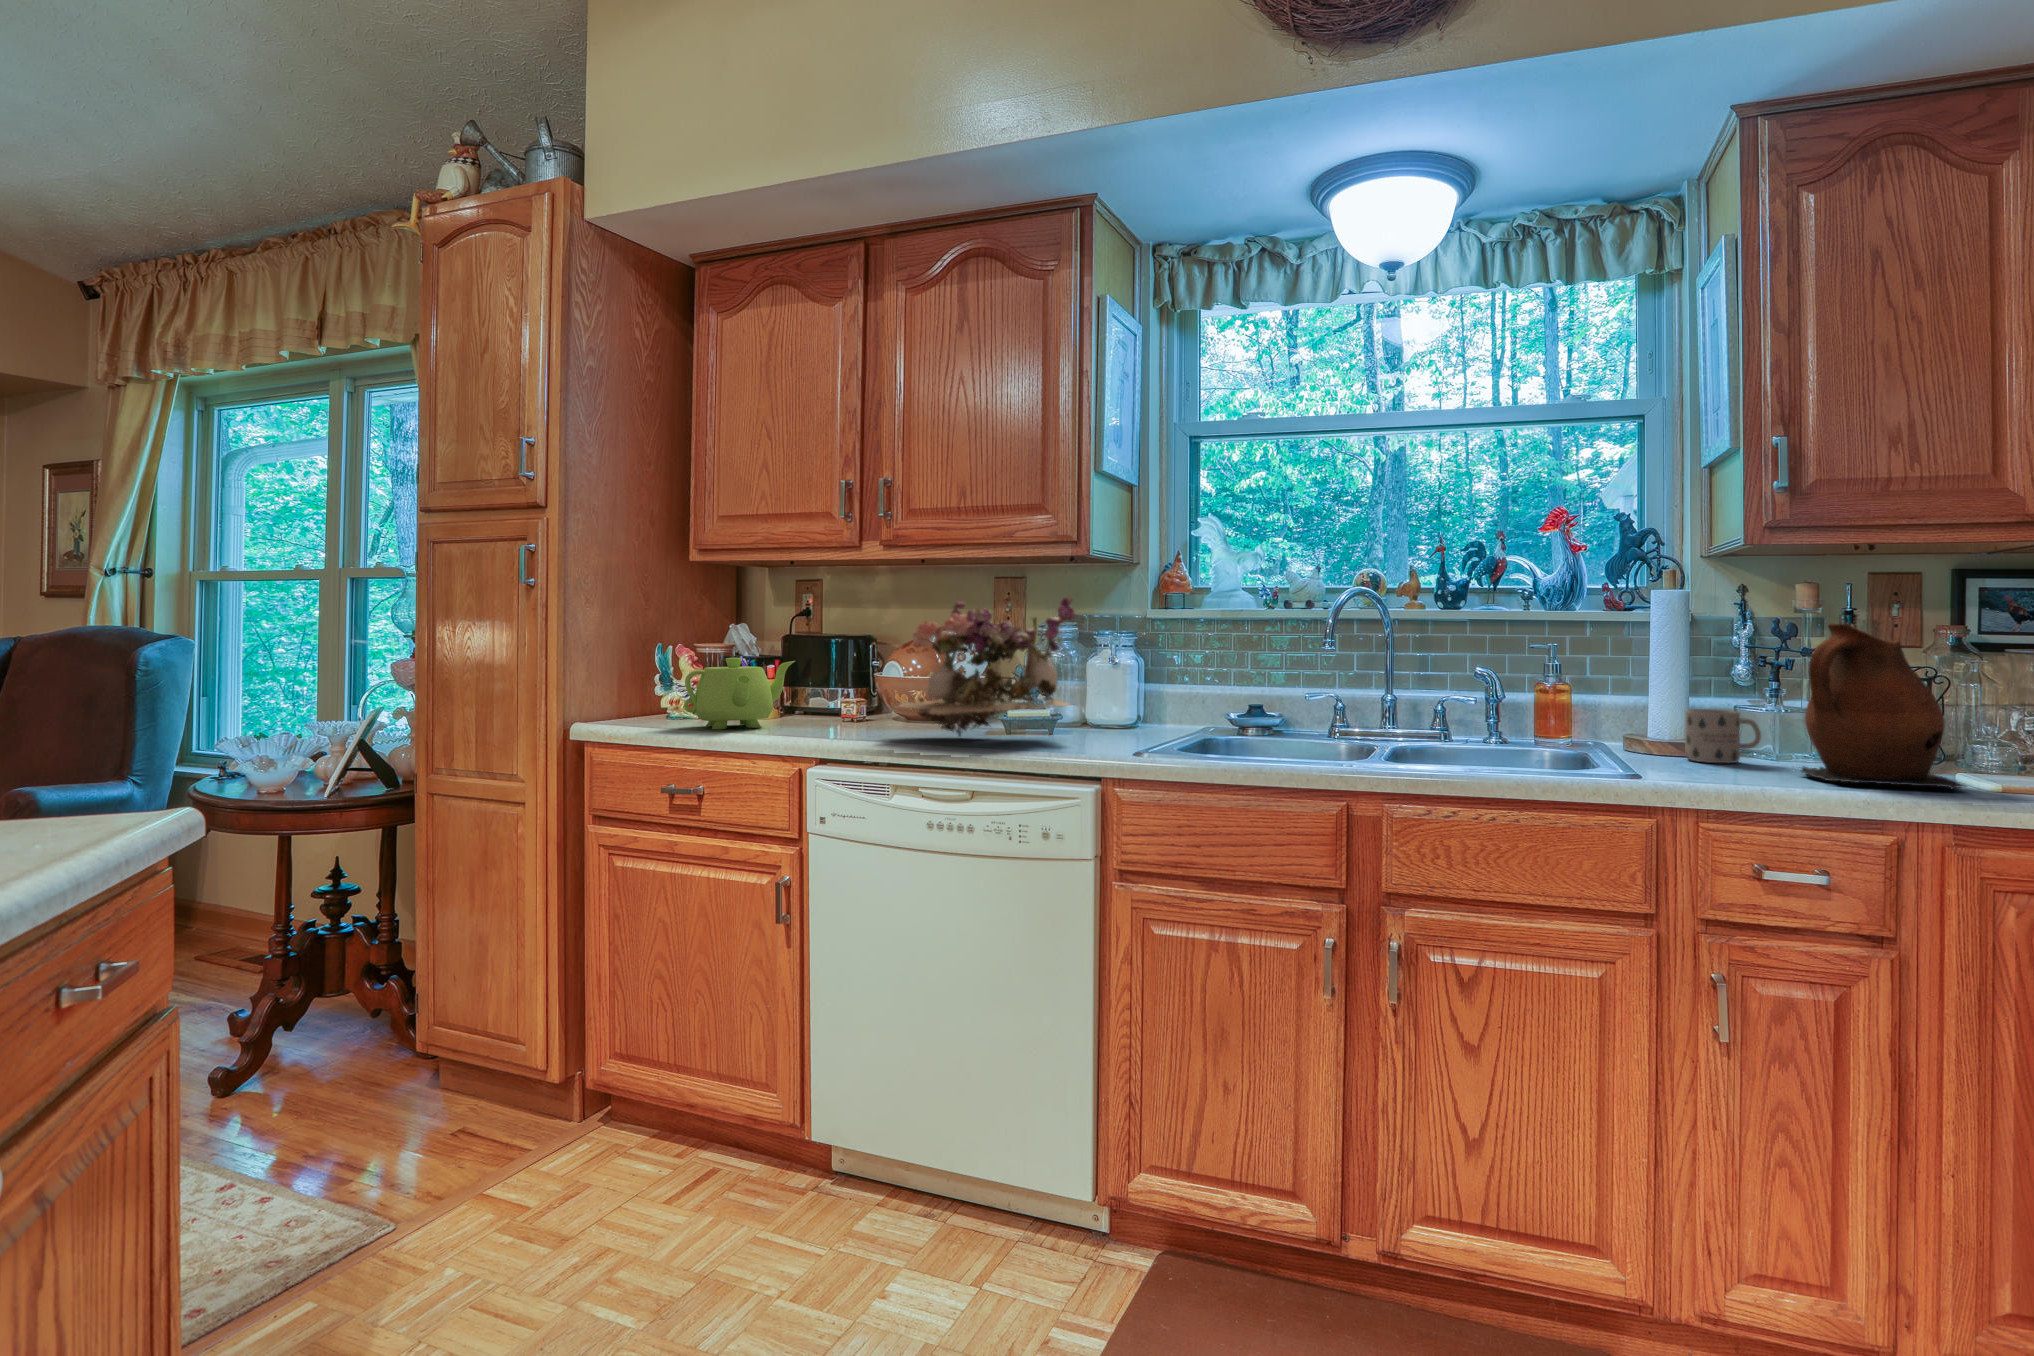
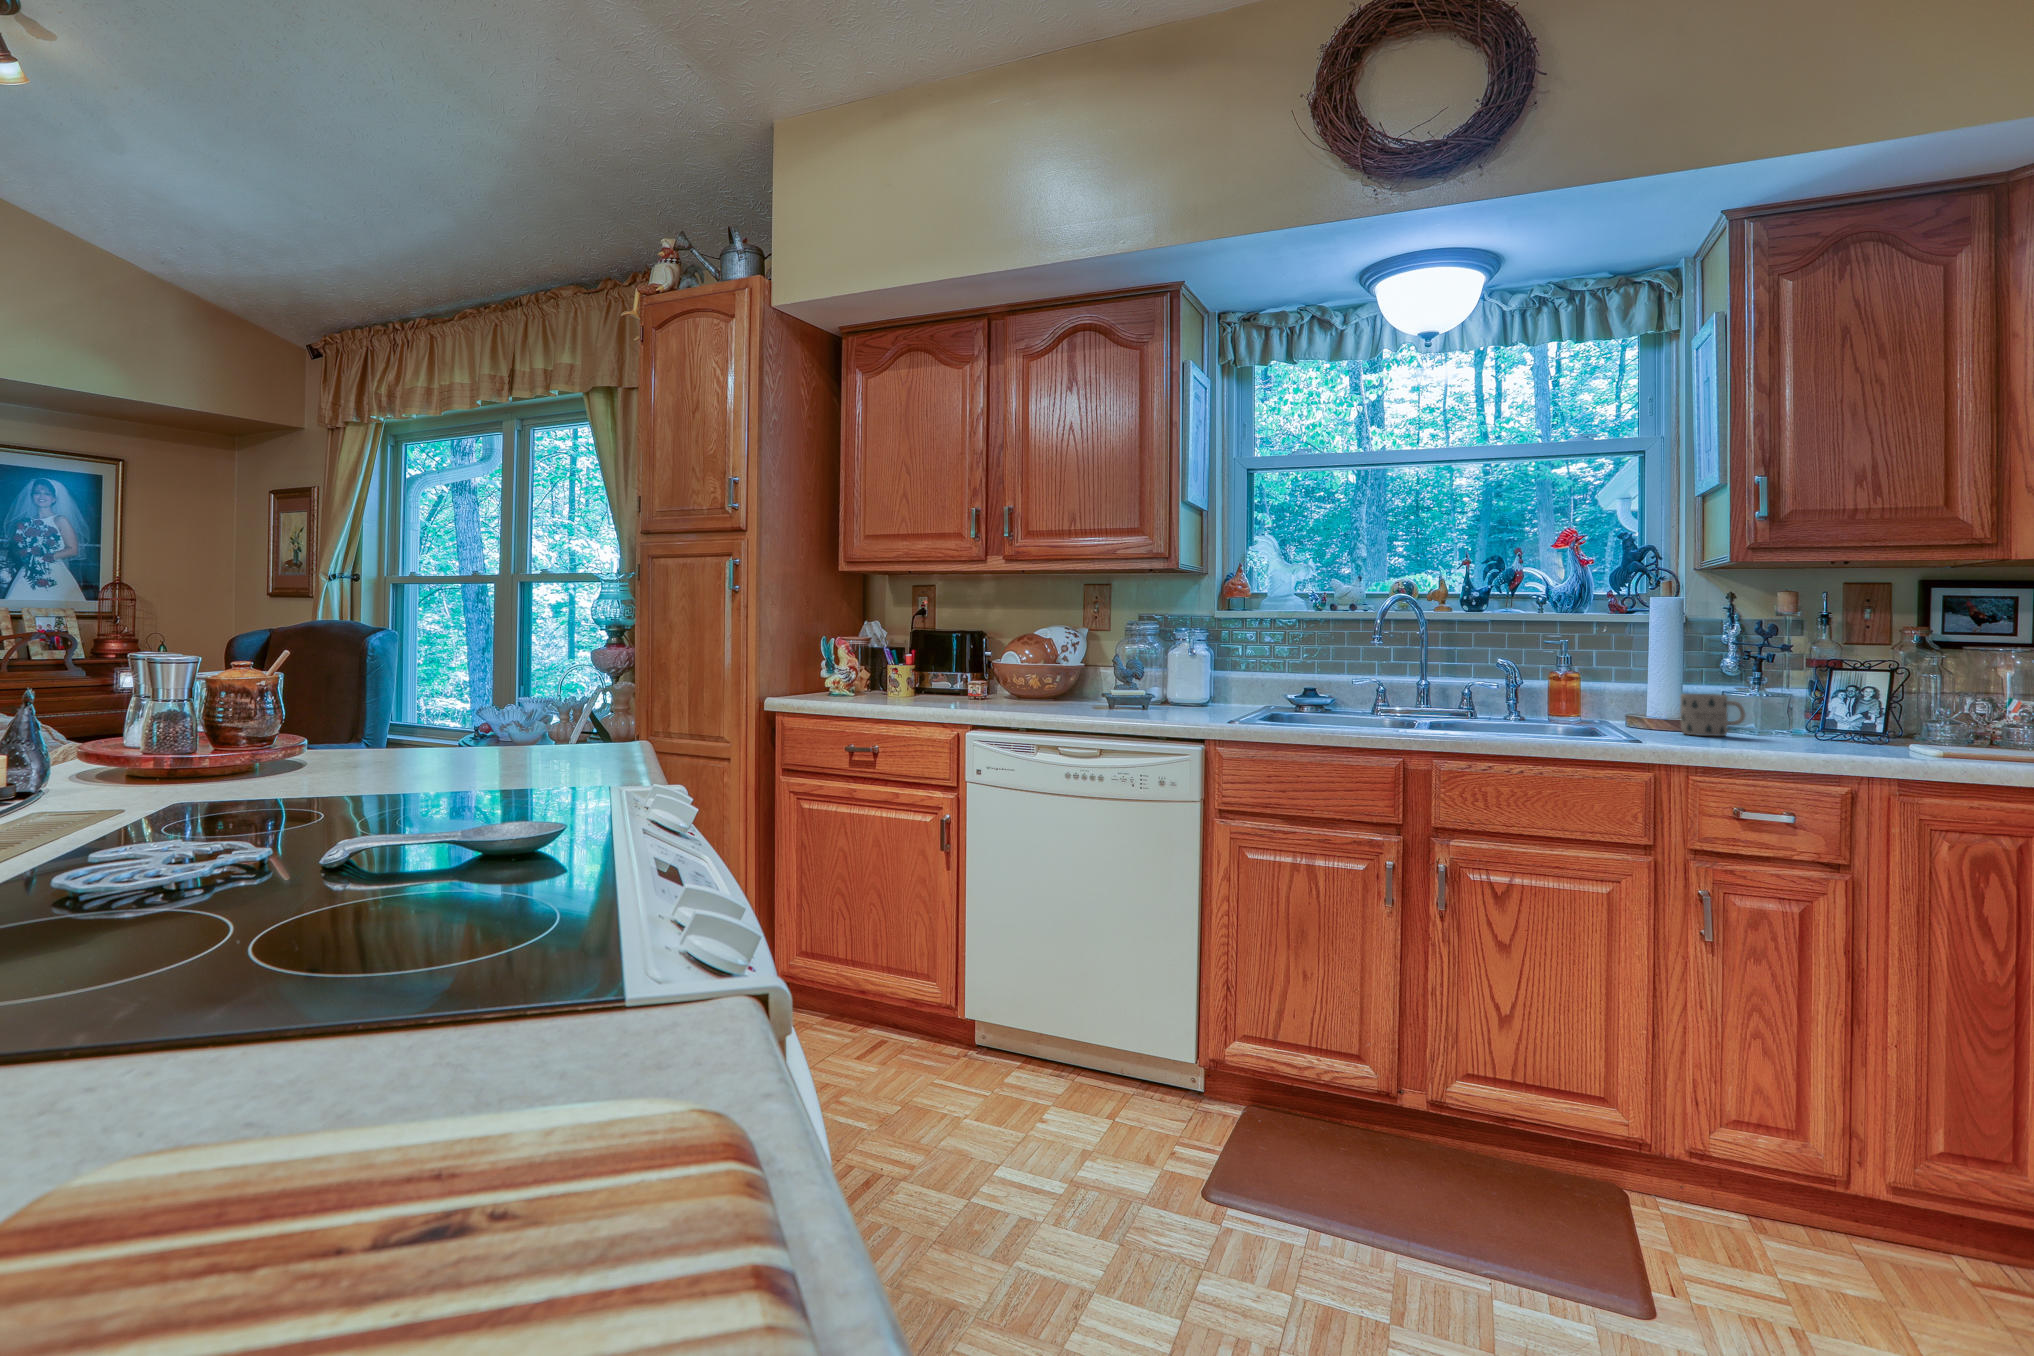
flower arrangement: present [898,593,1075,737] -> none [1024,598,1171,712]
ceramic pitcher: present [1800,623,1966,790] -> none [1768,625,1908,753]
teapot: present [684,658,795,729] -> none [851,649,931,704]

